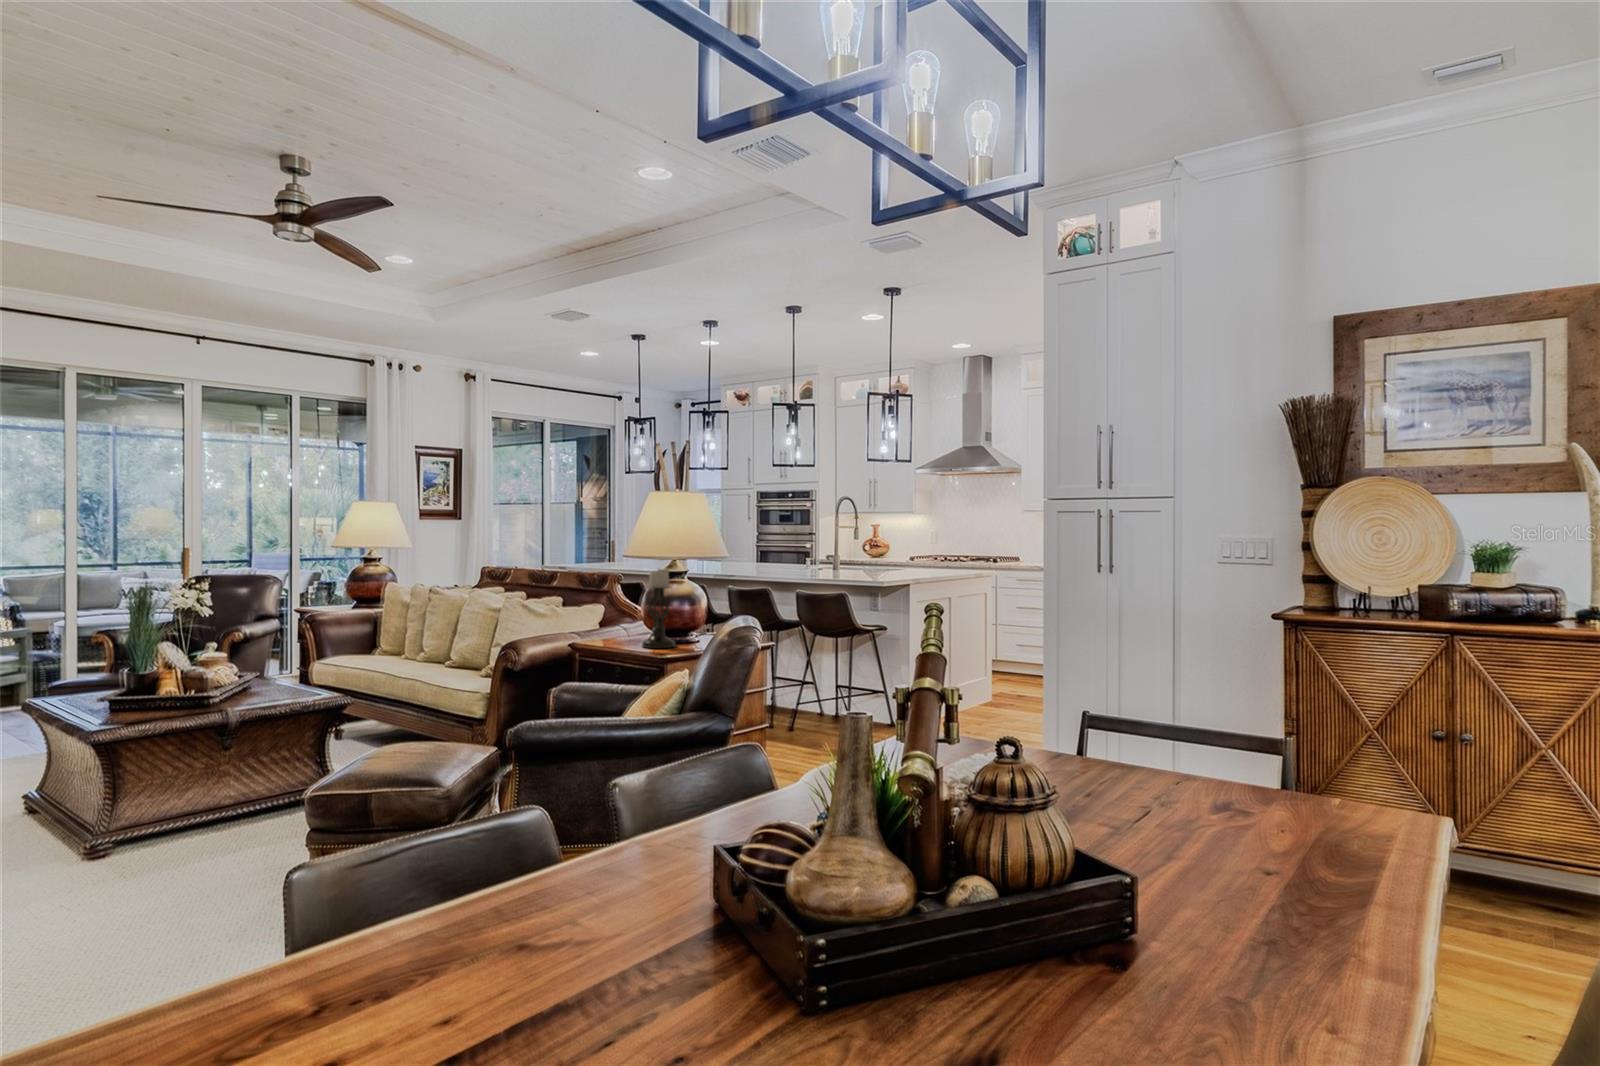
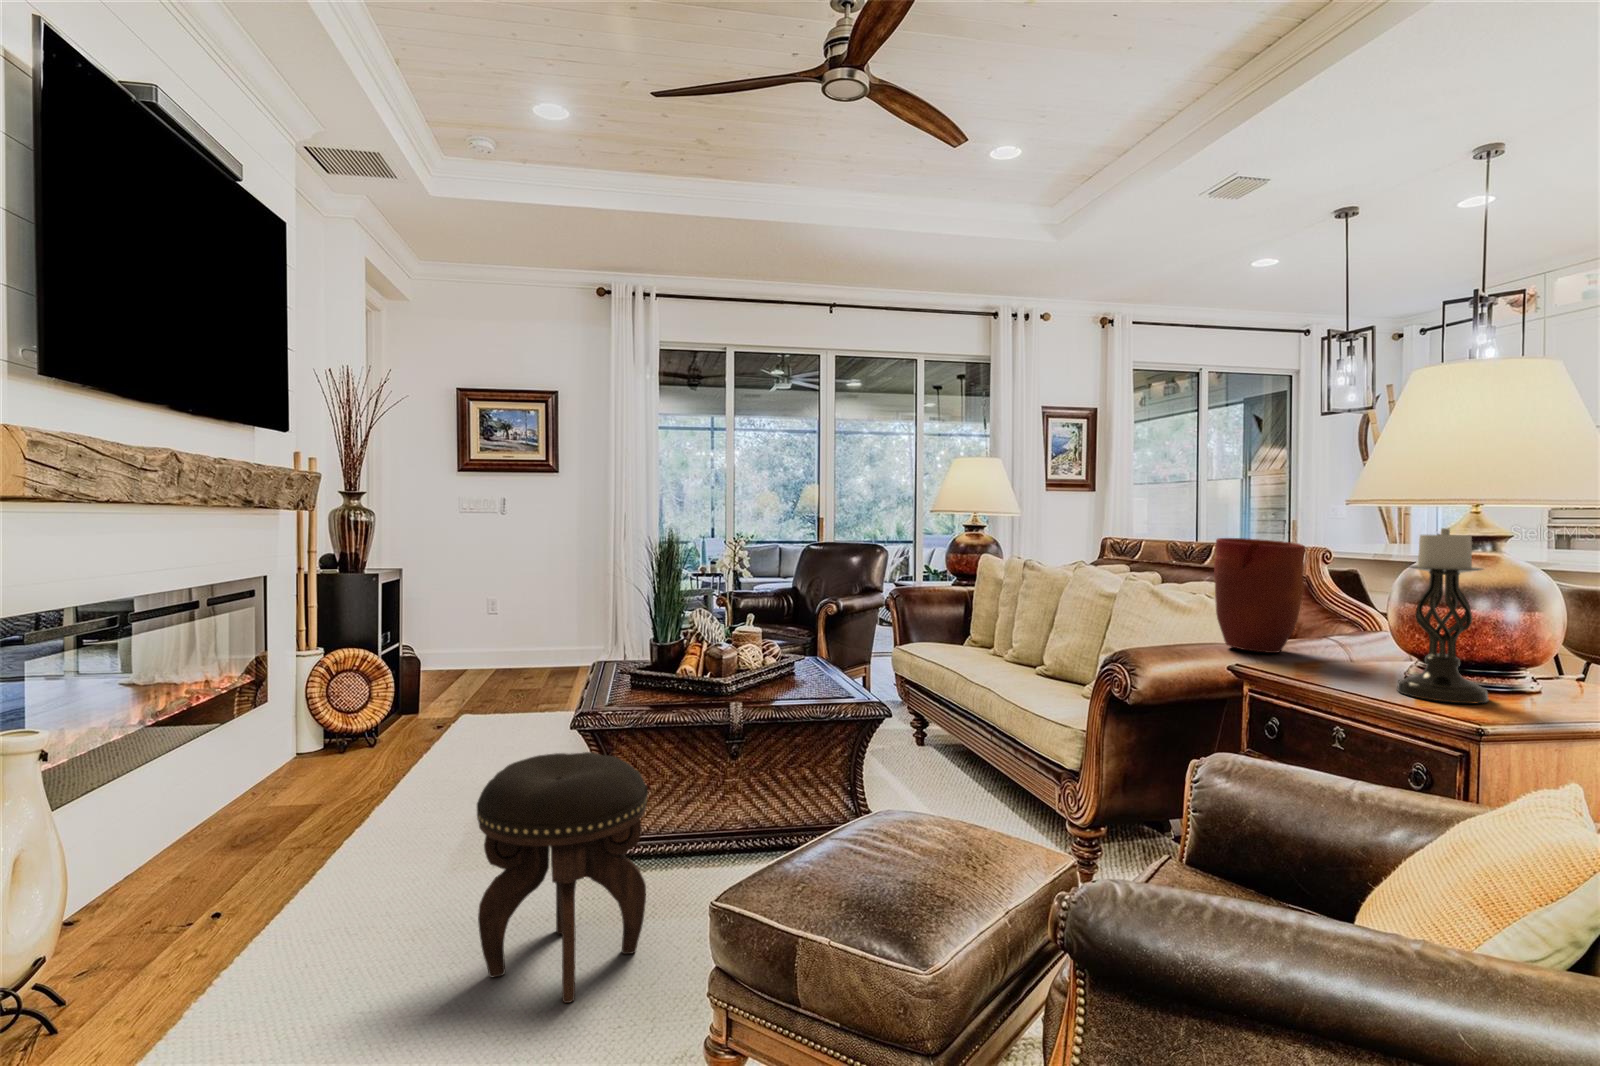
vase: none [560,572,605,635] -> present [1214,538,1305,653]
footstool: none [67,745,211,913] -> present [477,752,648,1003]

